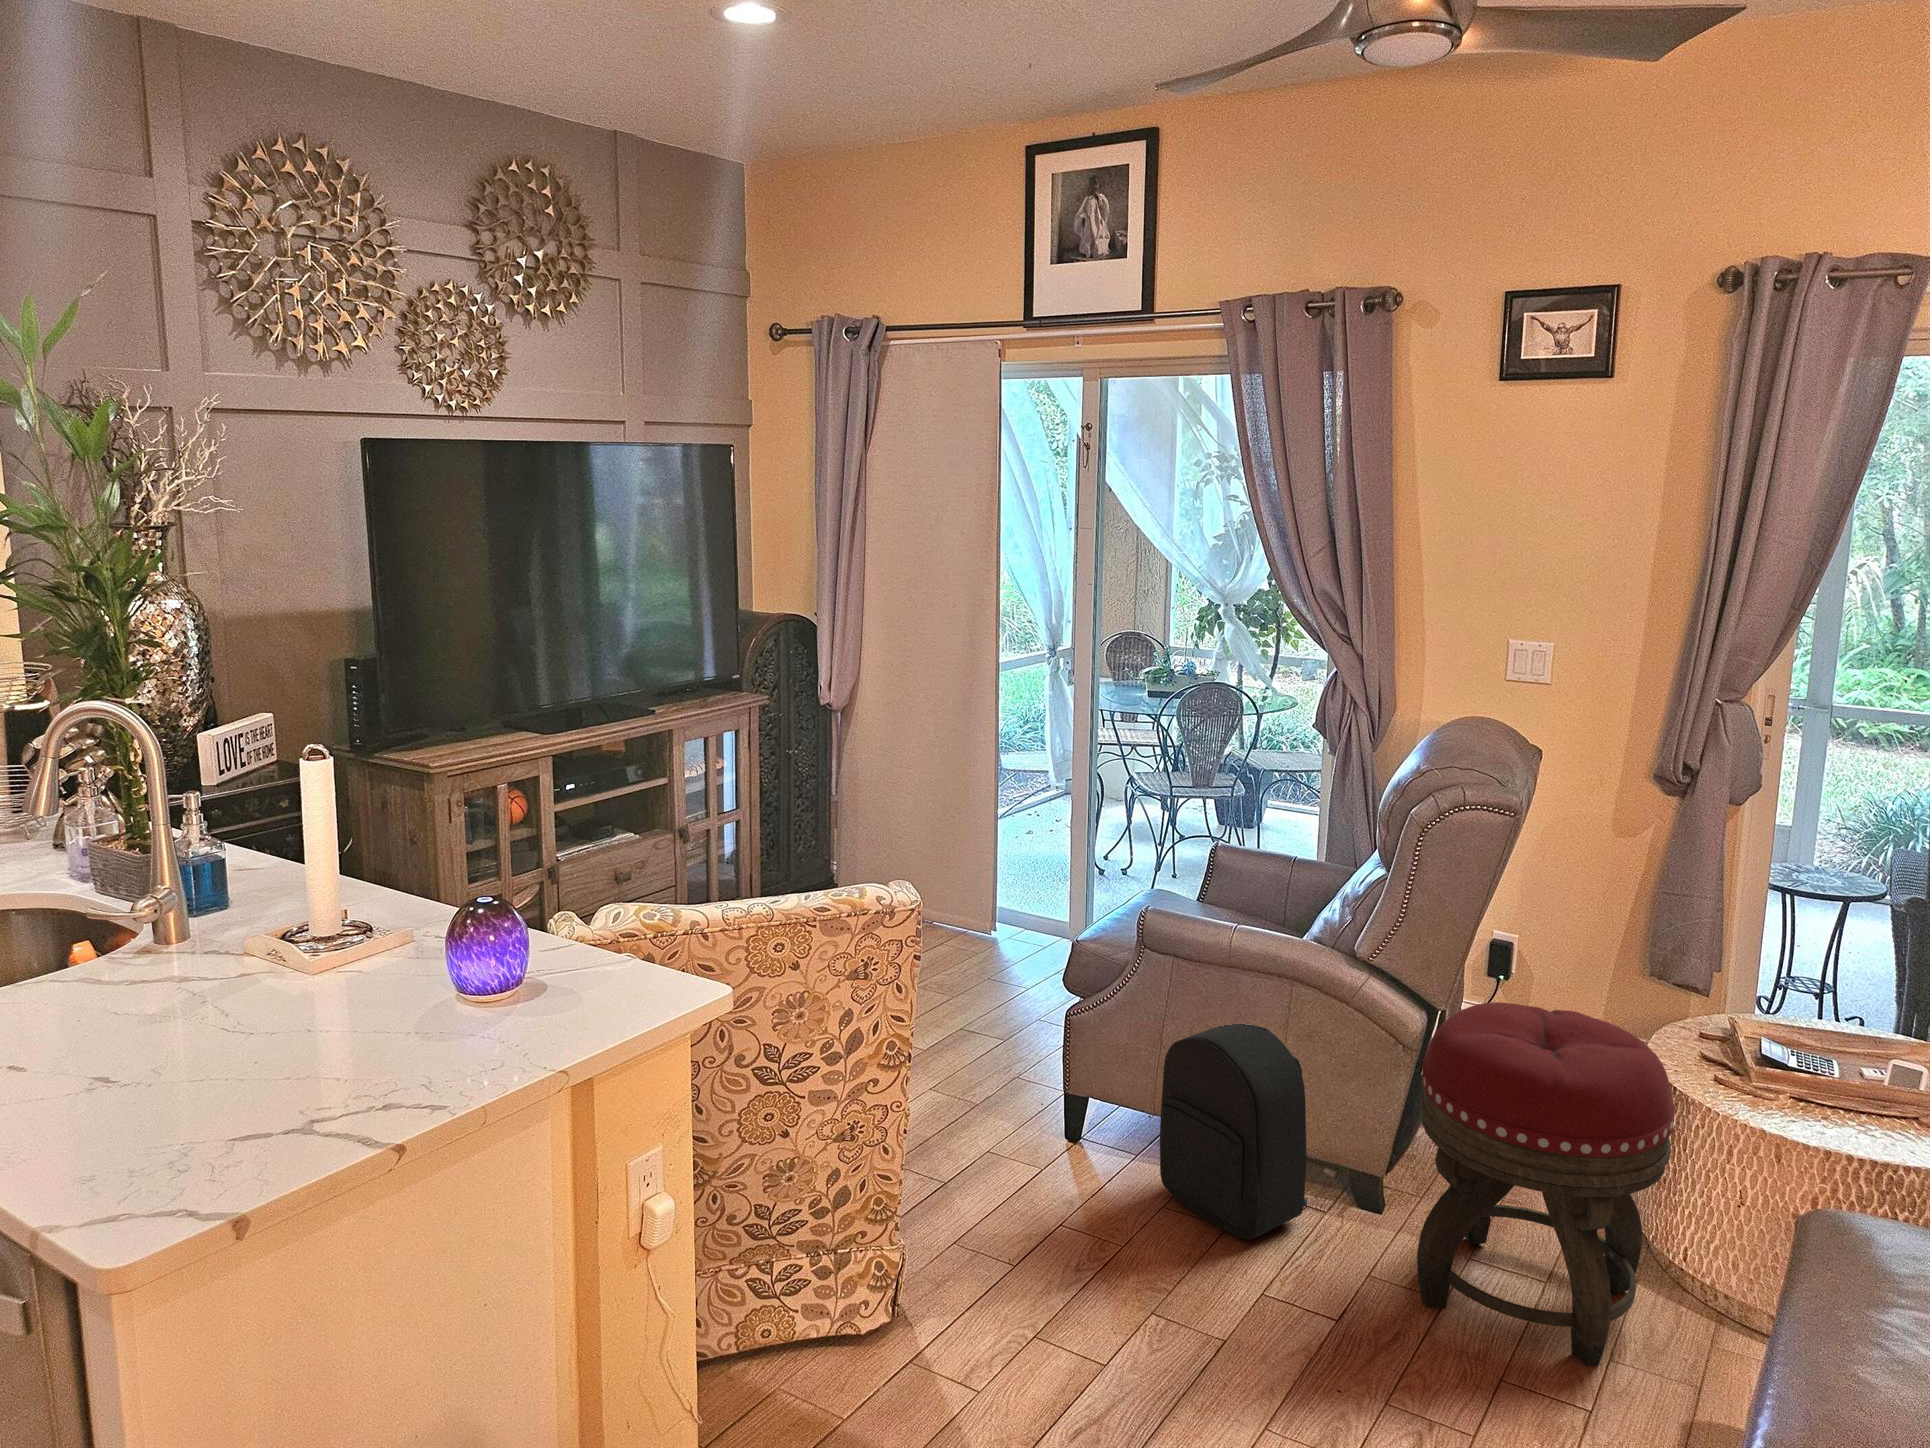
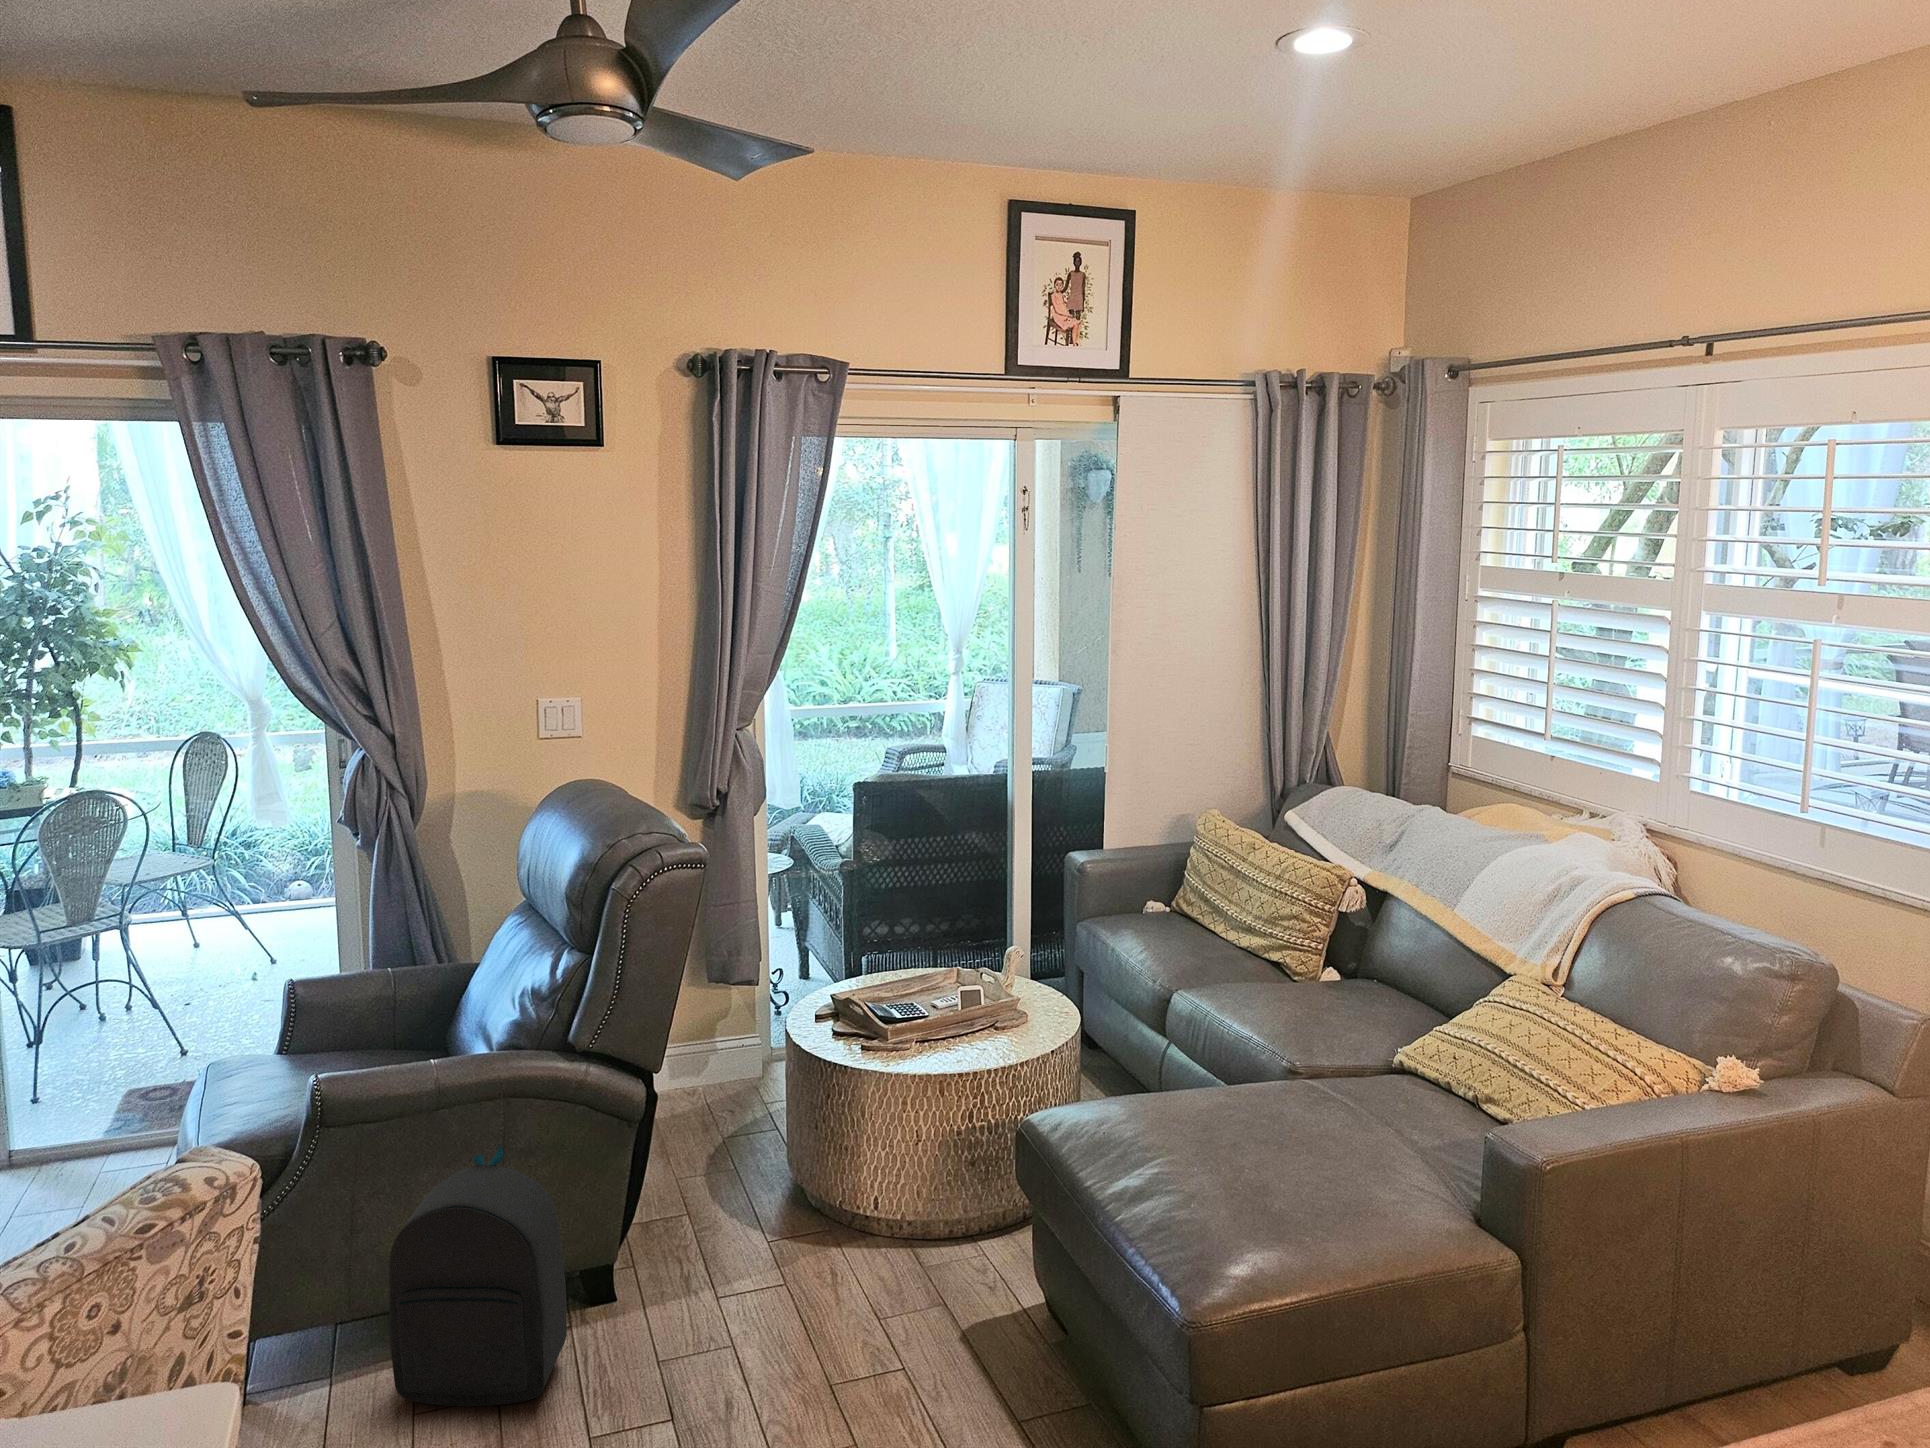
footstool: present [1417,1002,1675,1366] -> none [672,1033,885,1361]

